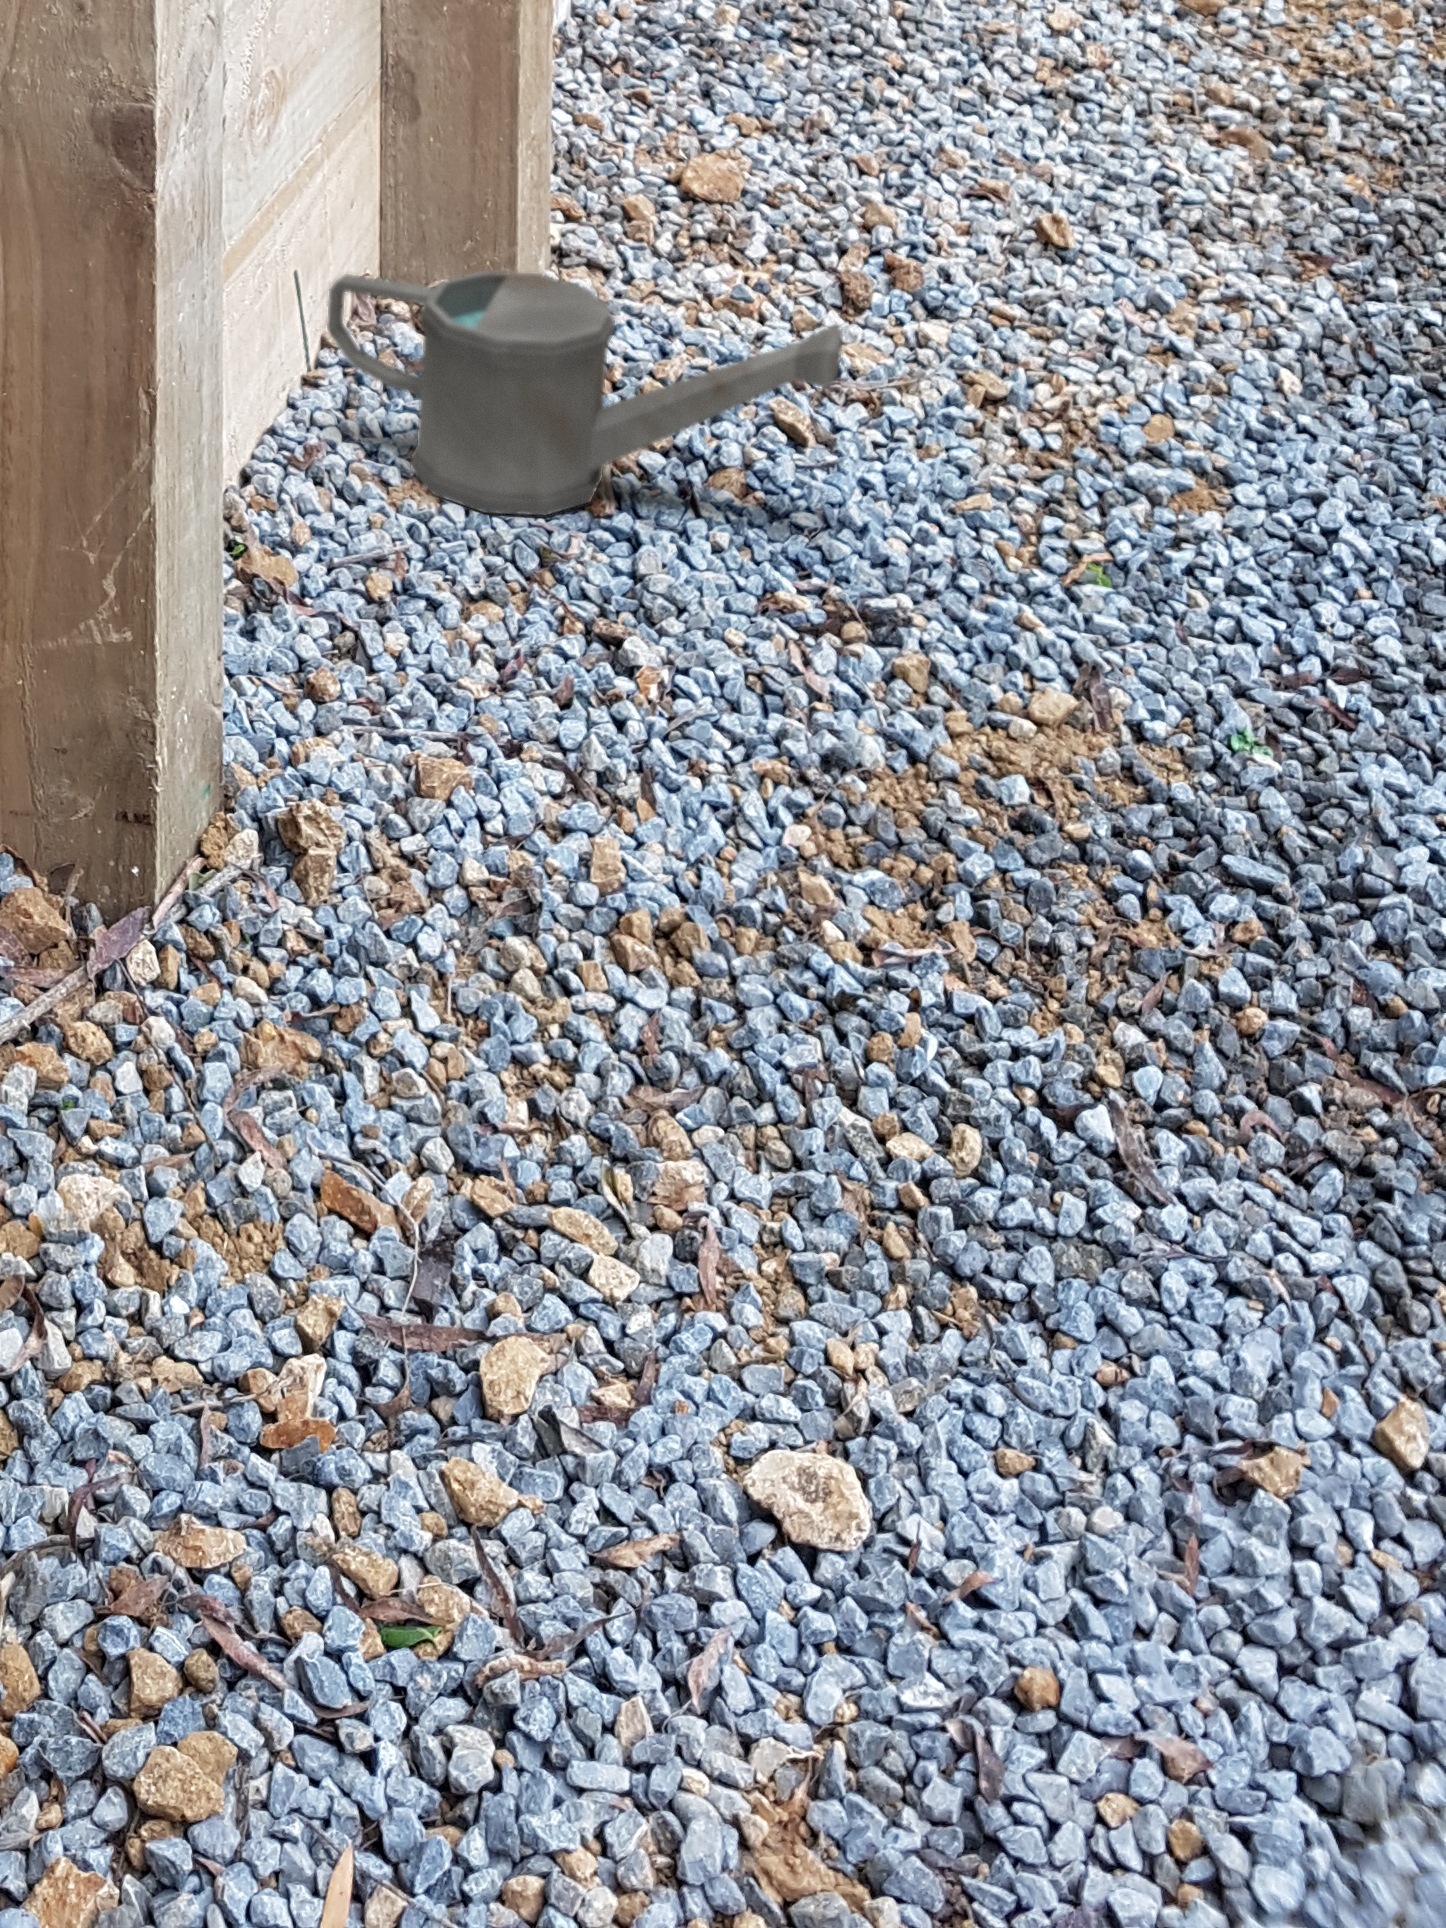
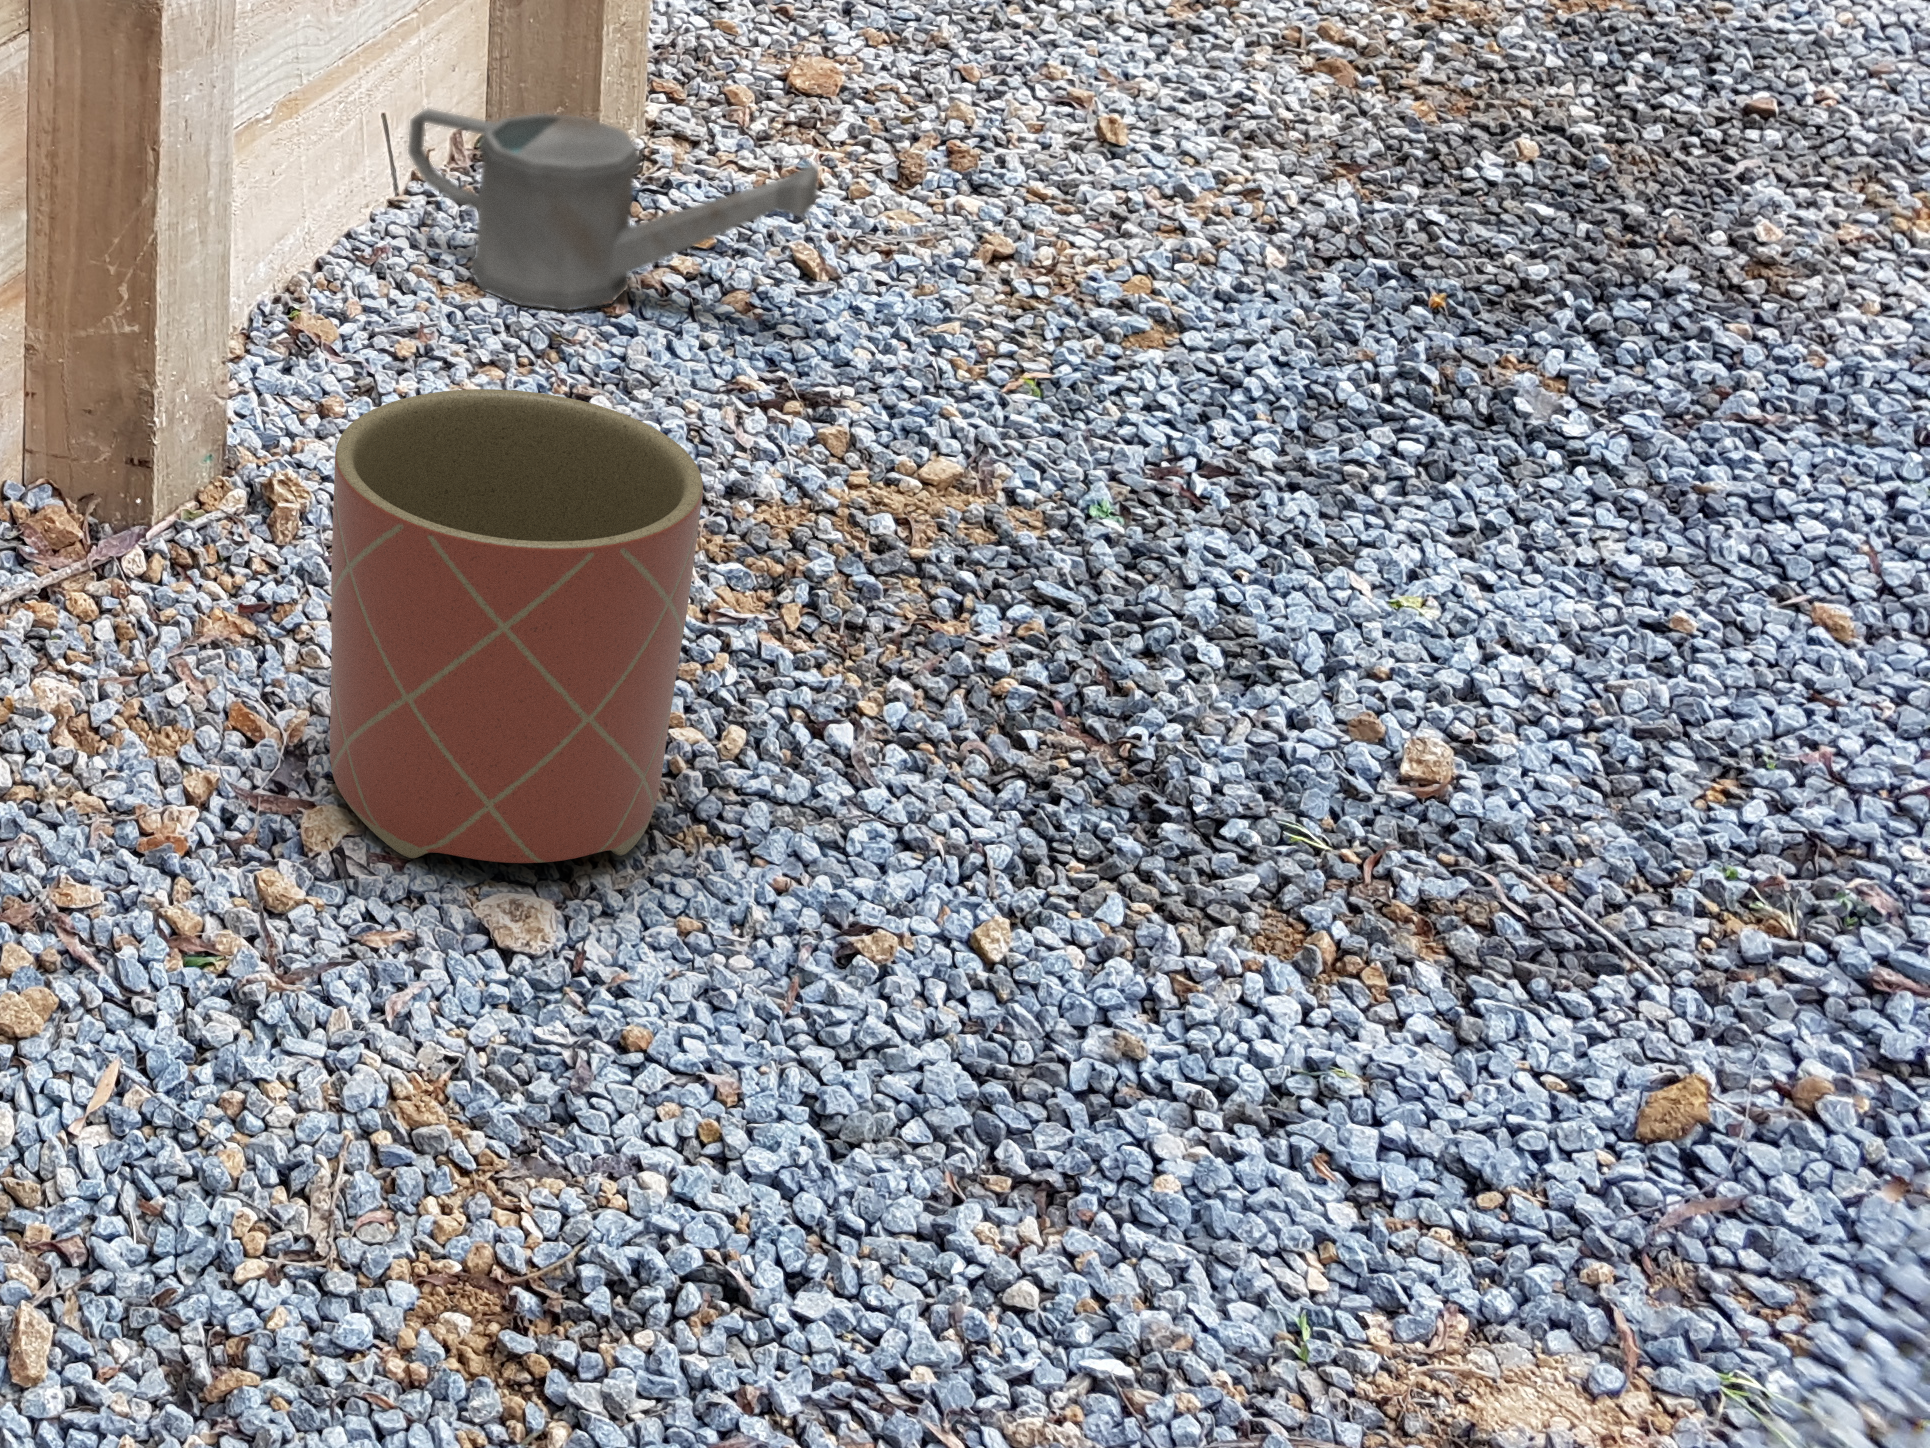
planter: none [482,721,1001,1412] -> present [330,389,703,863]

